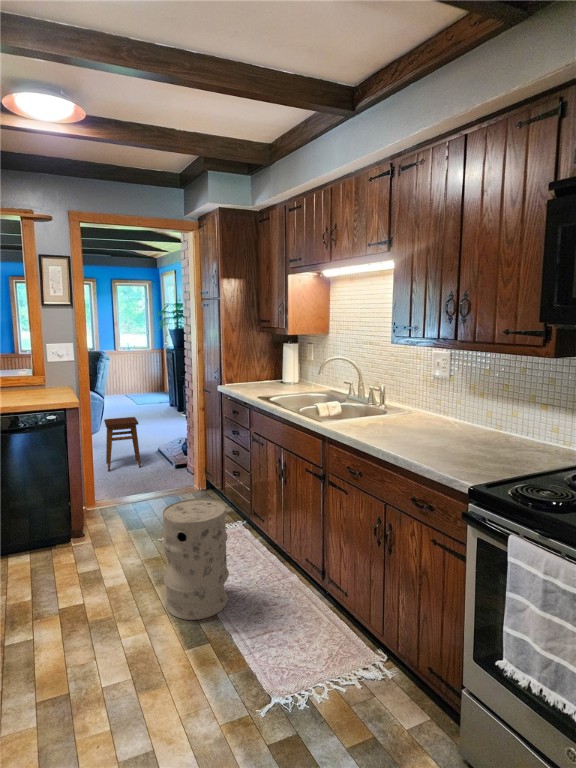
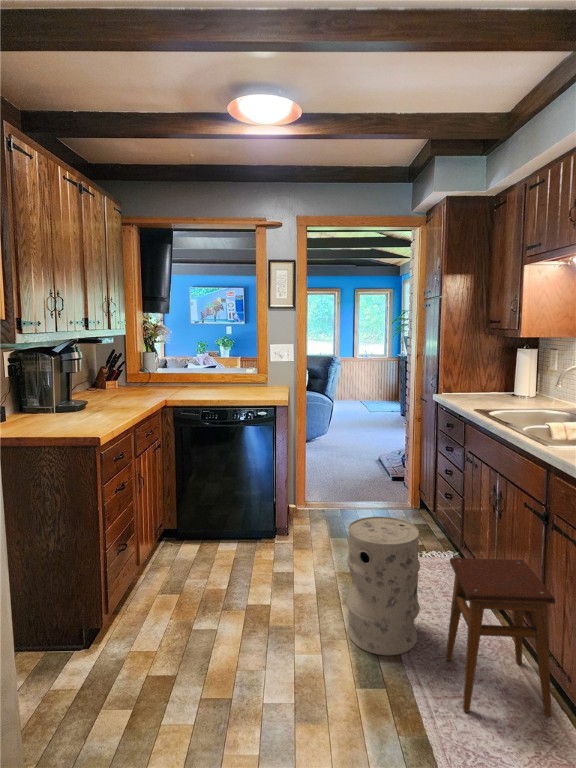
stool: present [104,417,141,471] -> present [446,558,555,716]

